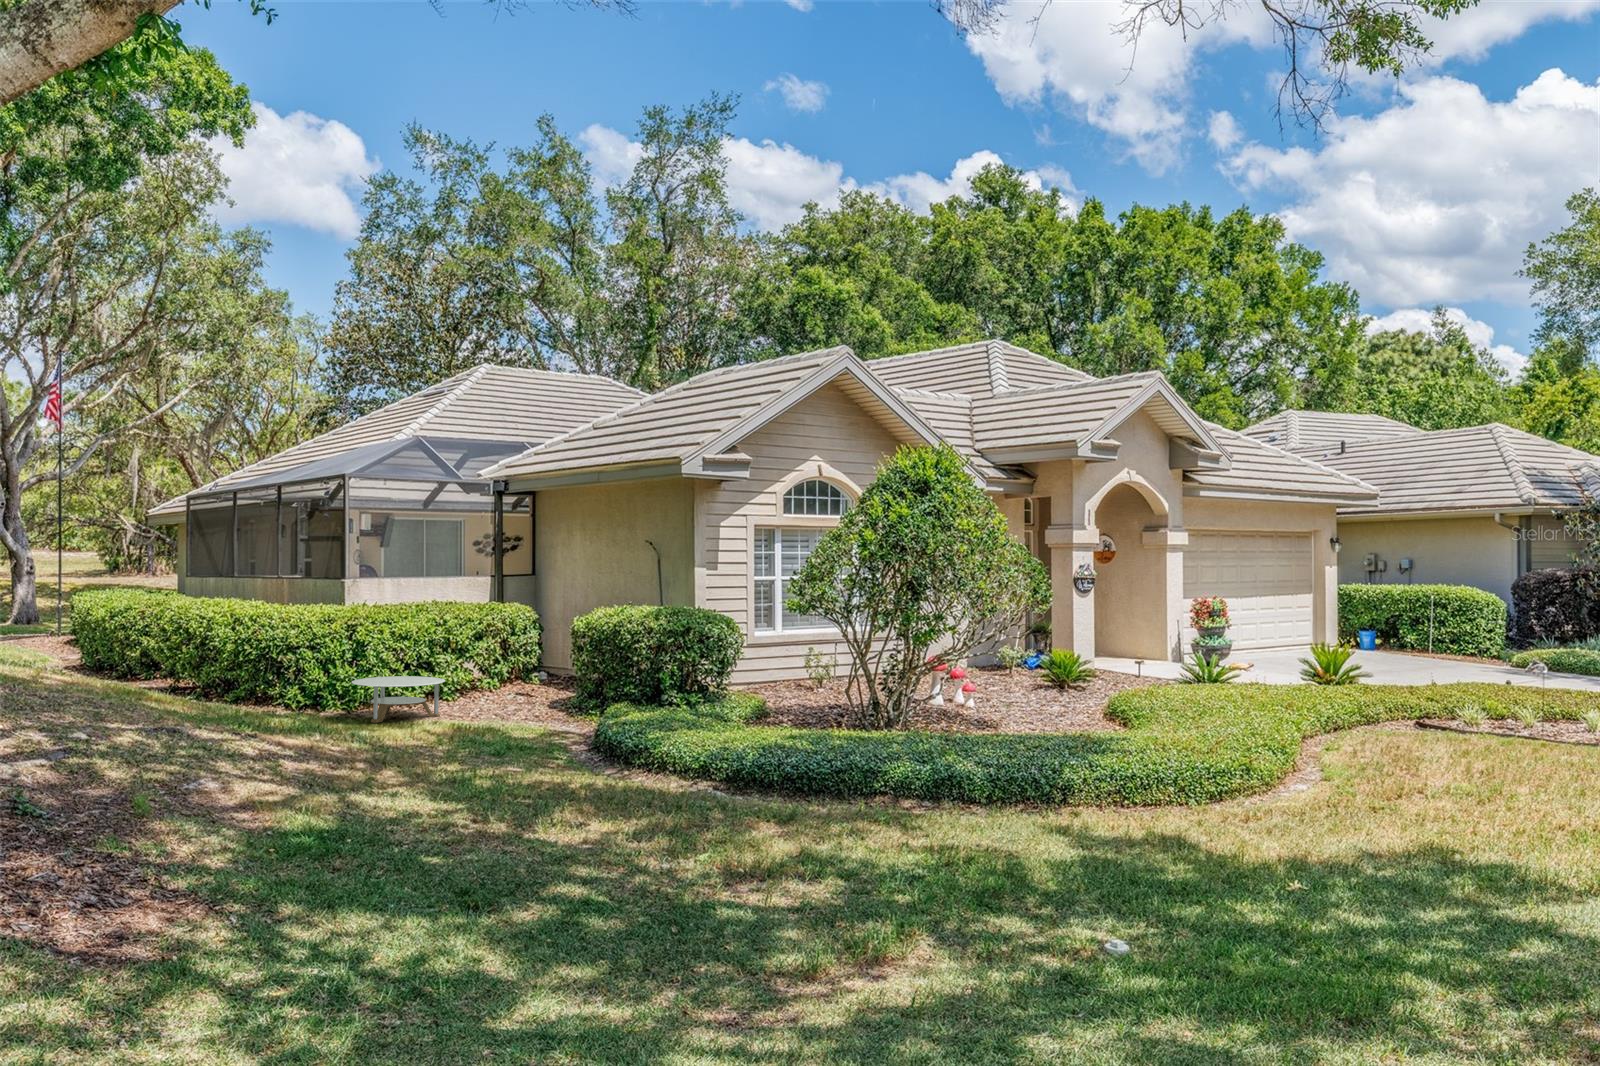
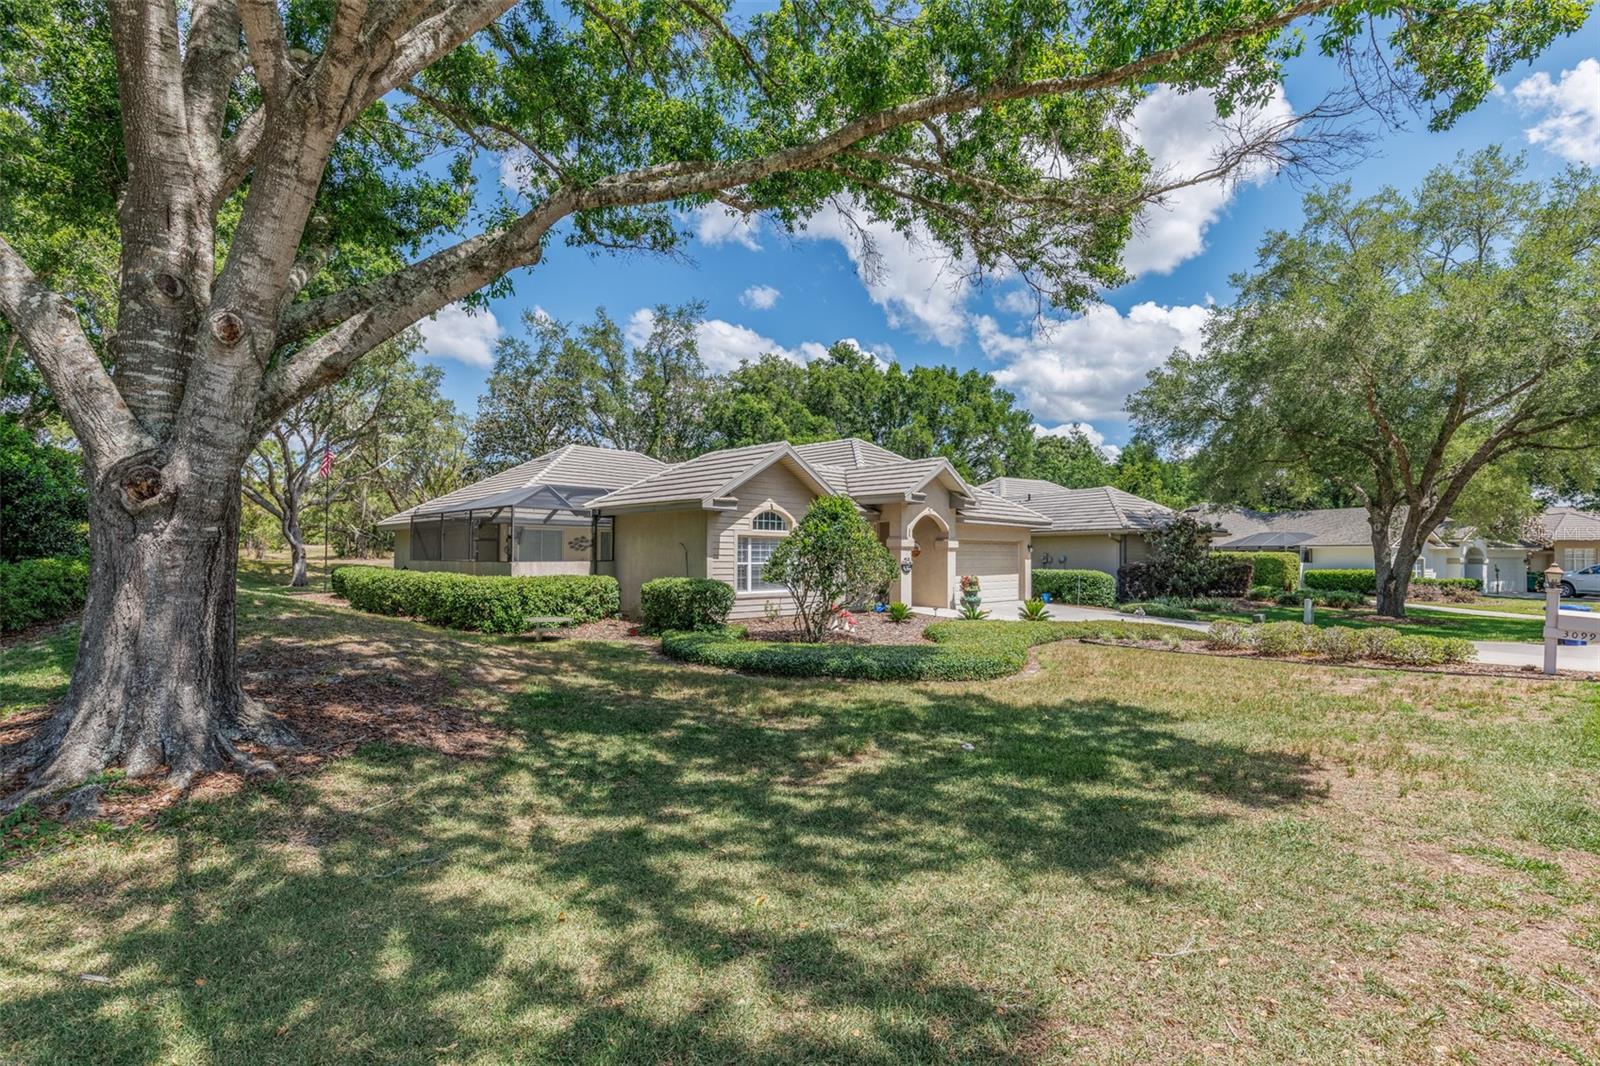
potted tree: none [543,643,581,712] -> present [629,601,646,636]

